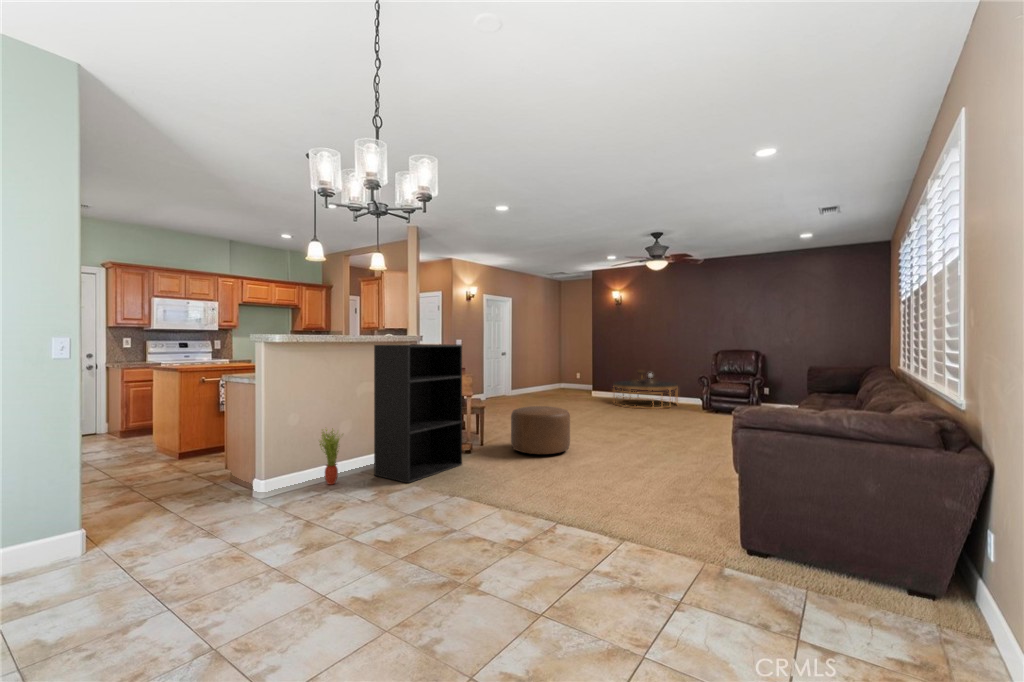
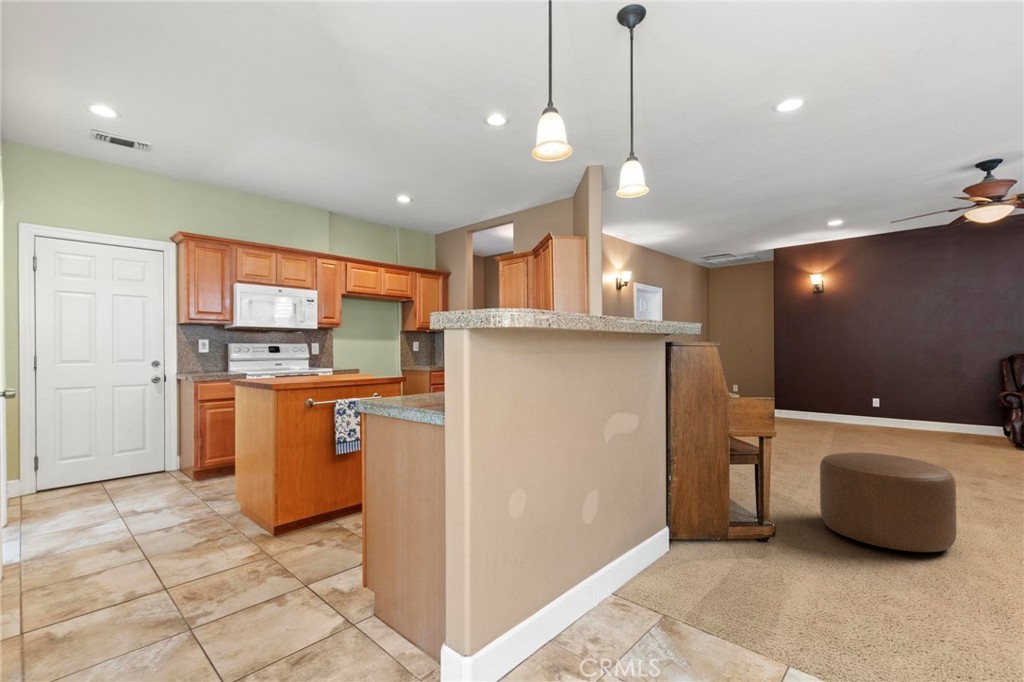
bookshelf: present [374,344,462,483] -> none [645,344,788,644]
coffee table: present [613,371,678,409] -> none [828,384,941,440]
potted plant: present [320,428,343,485] -> none [562,516,604,638]

